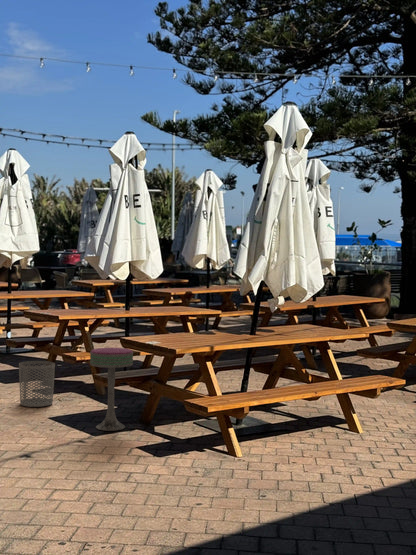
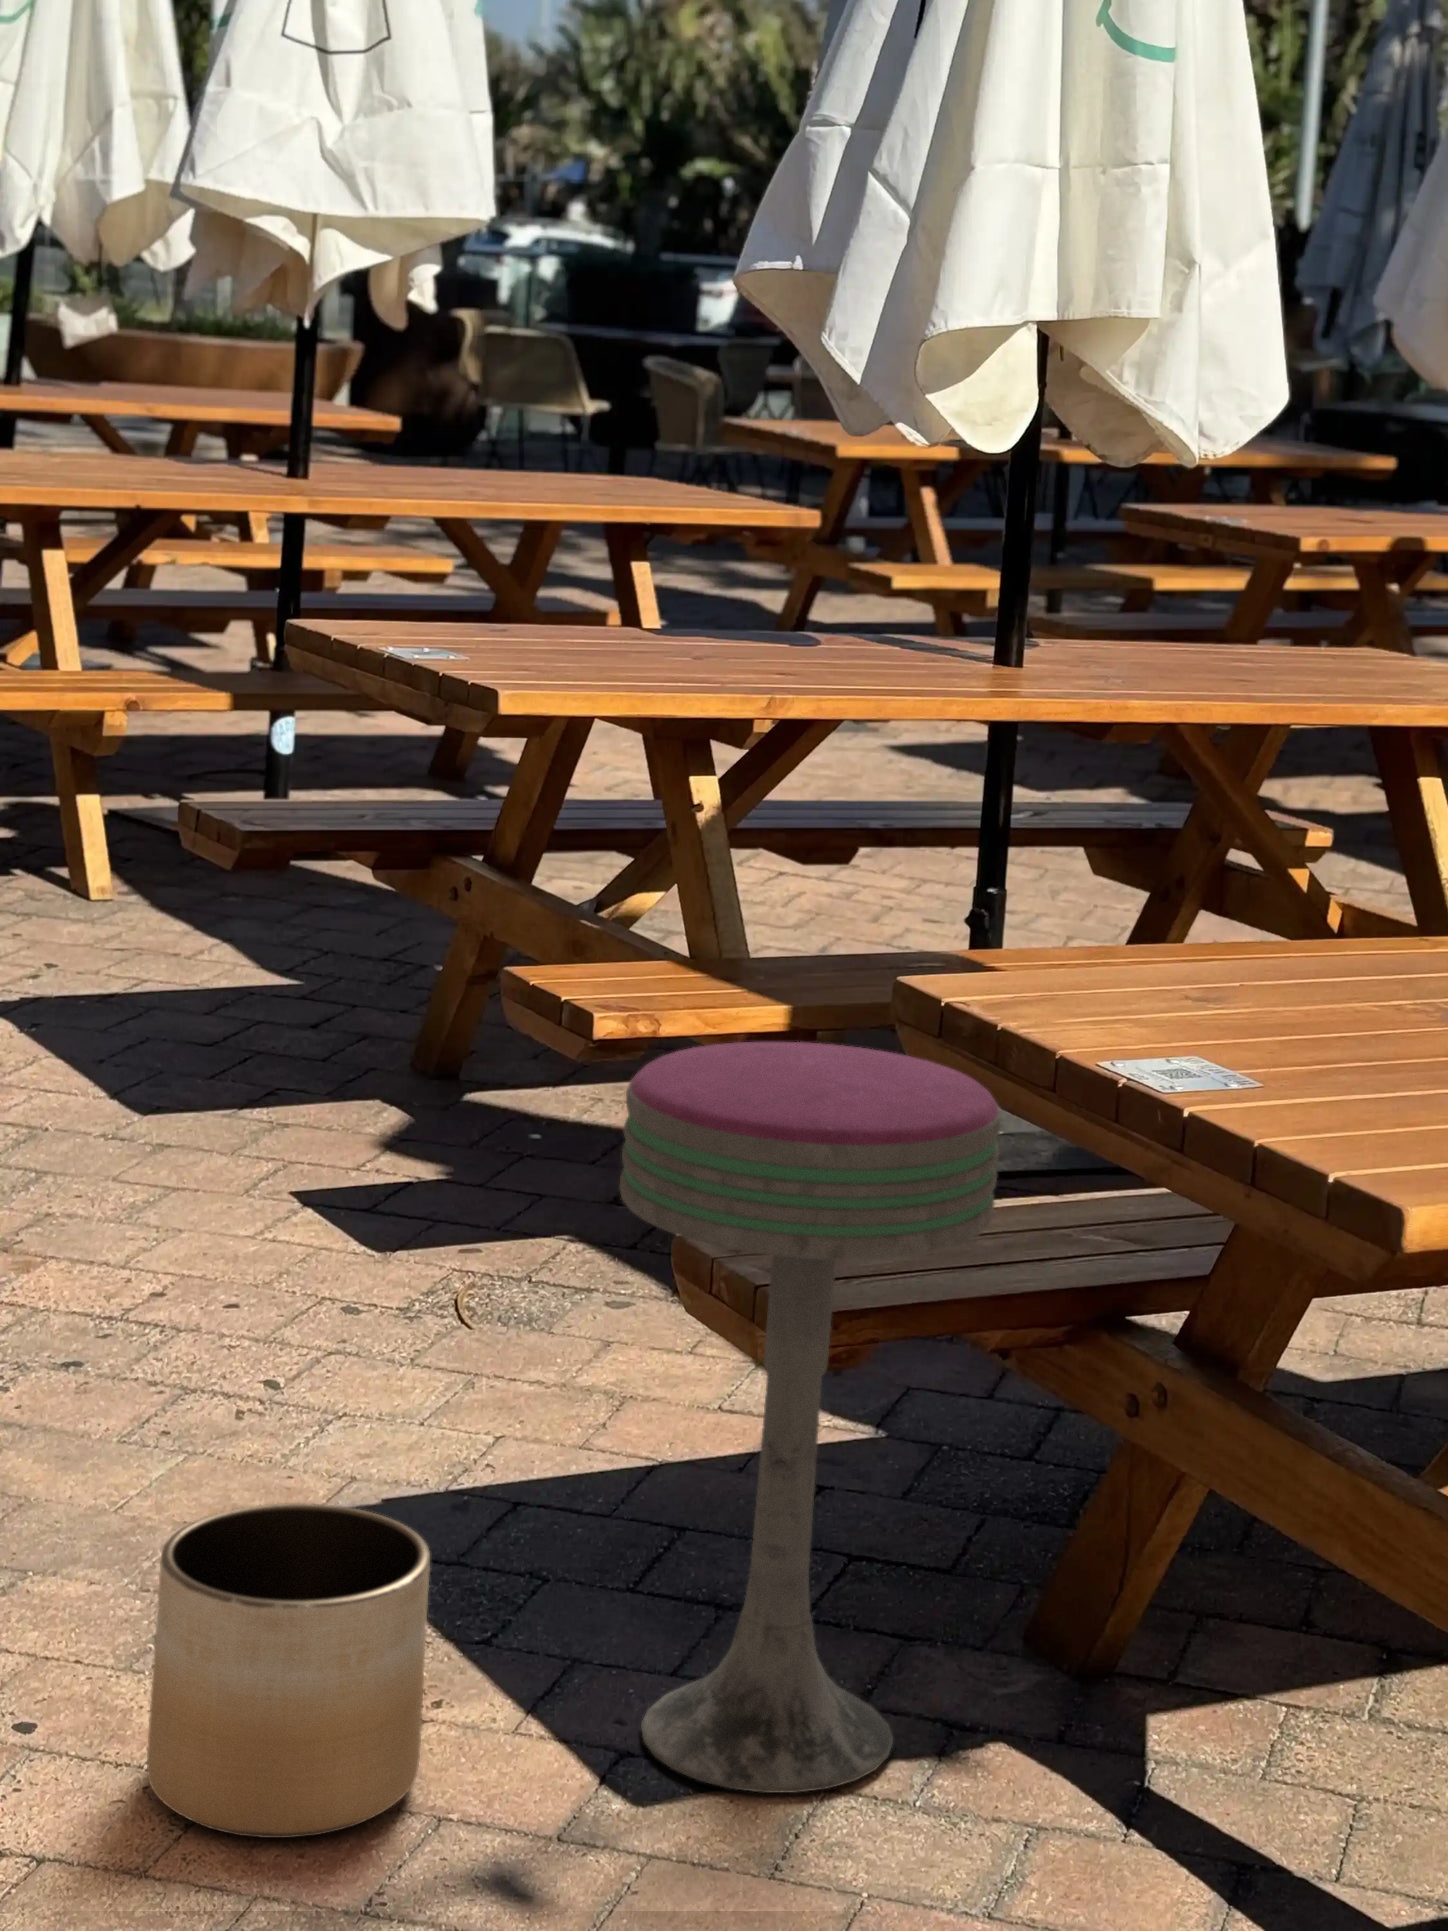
waste bin: present [19,361,55,407] -> none [138,1025,415,1399]
planter: none [41,403,72,436] -> present [147,1503,430,1838]

